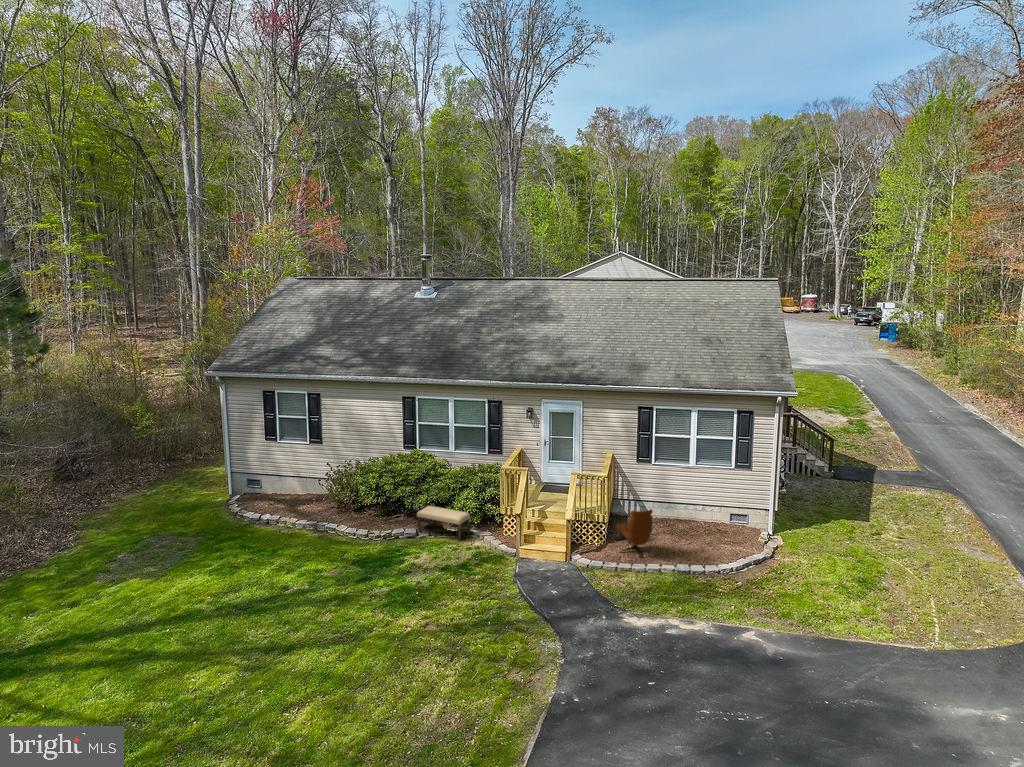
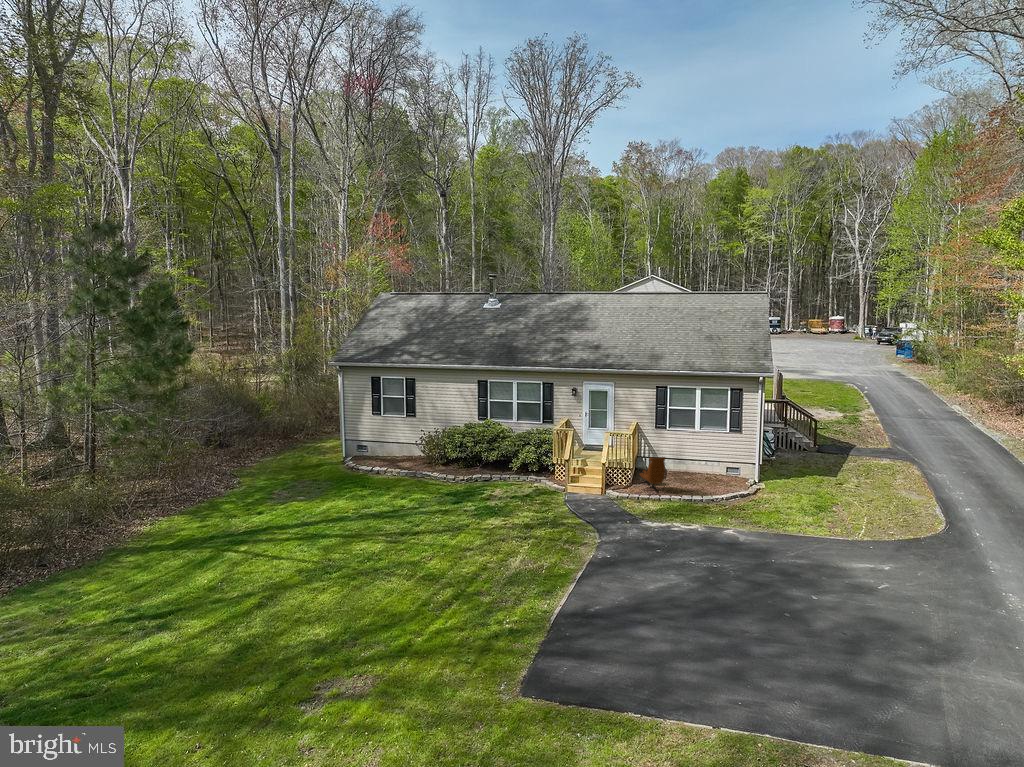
bench: present [417,506,470,540] -> none [490,461,530,484]

